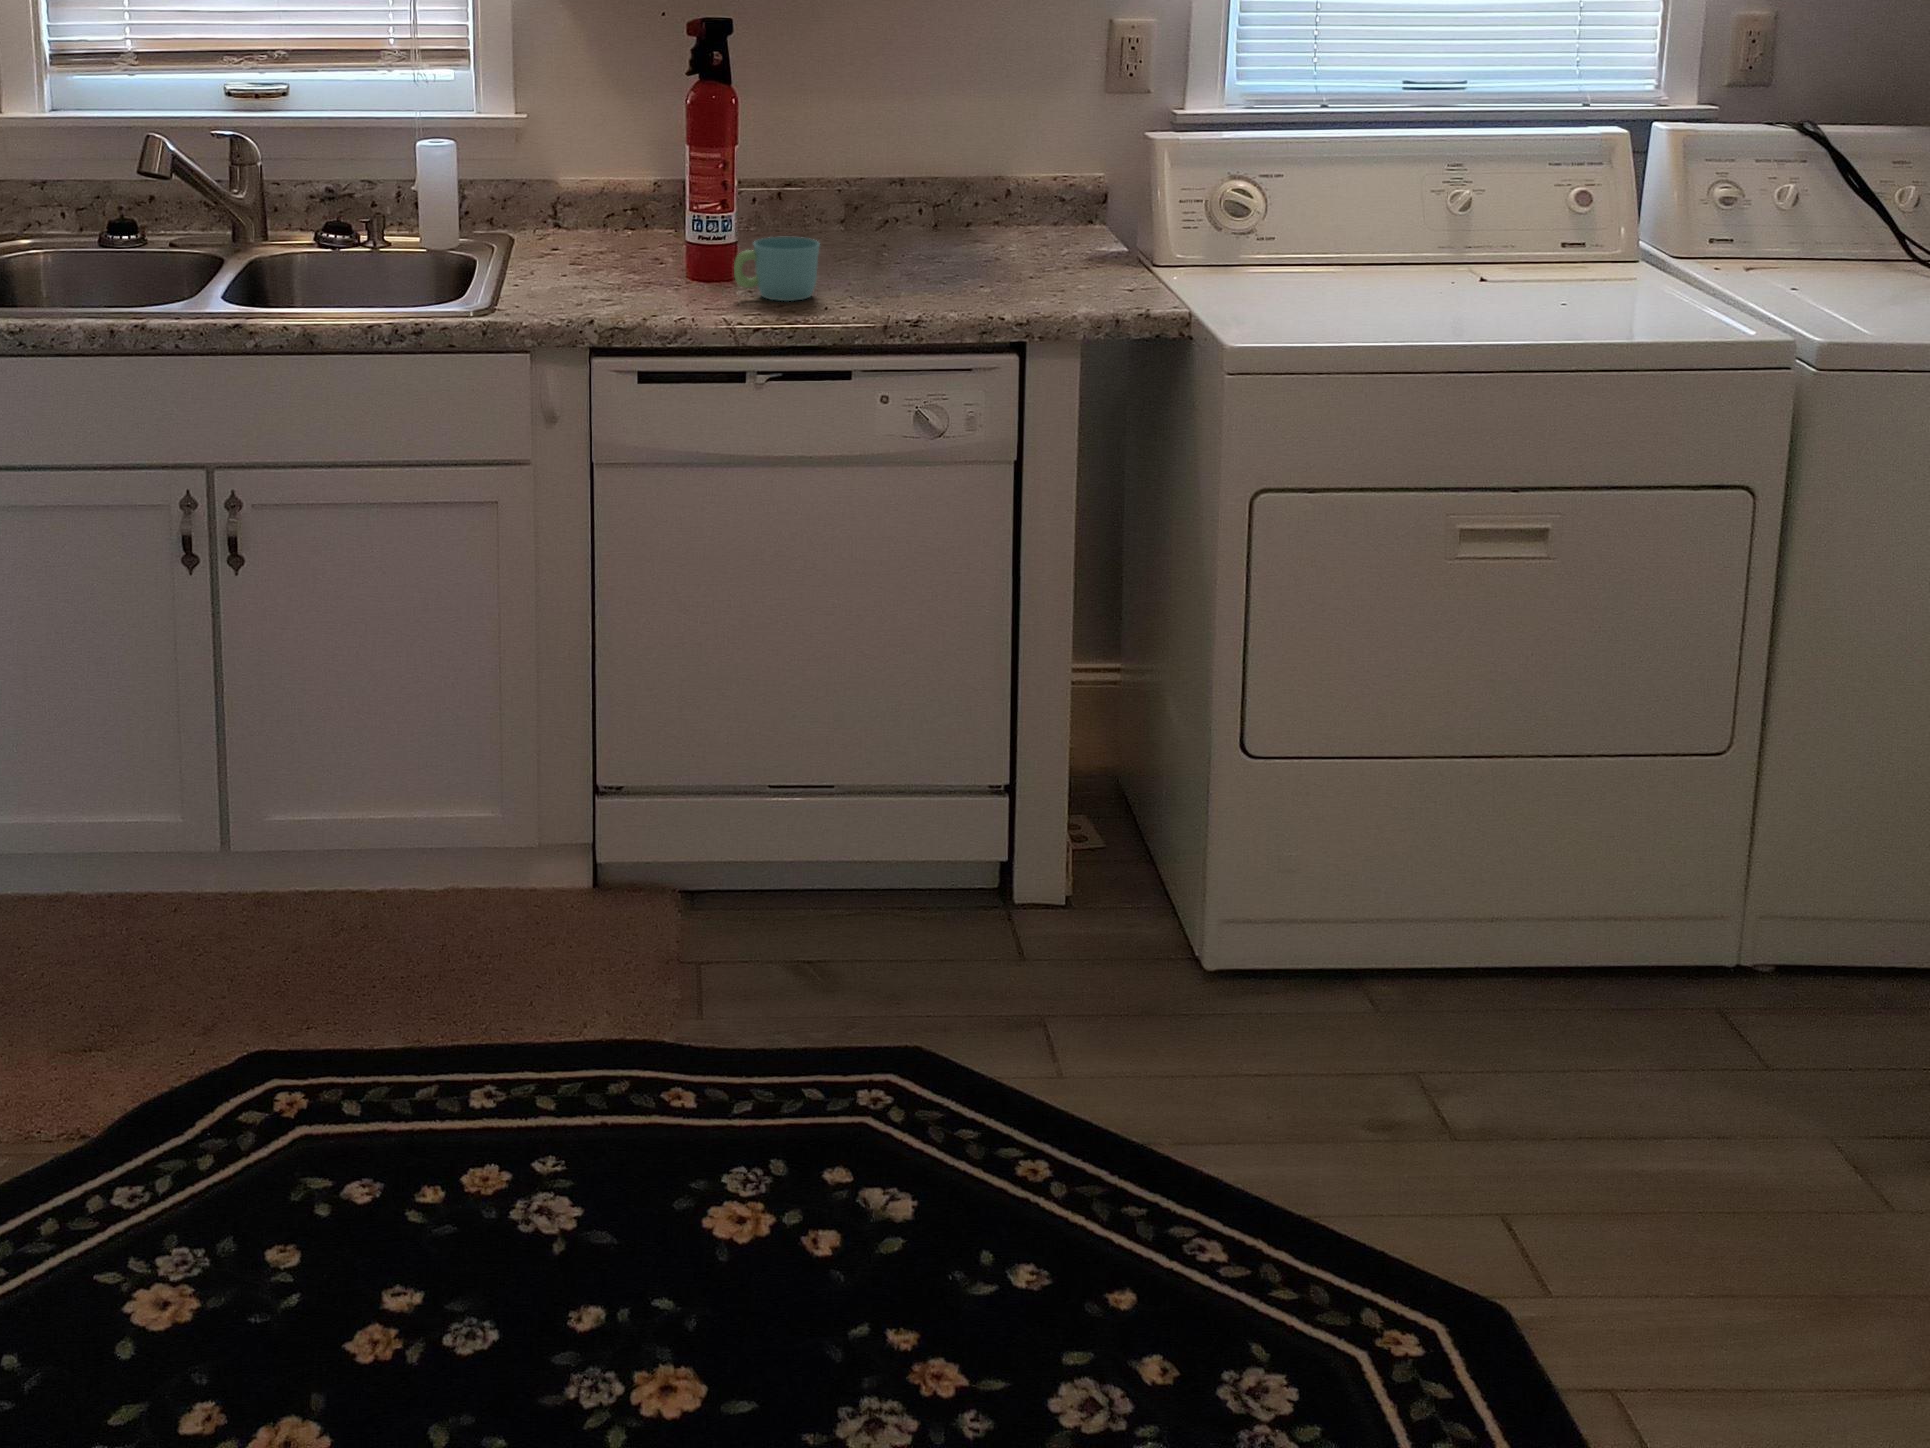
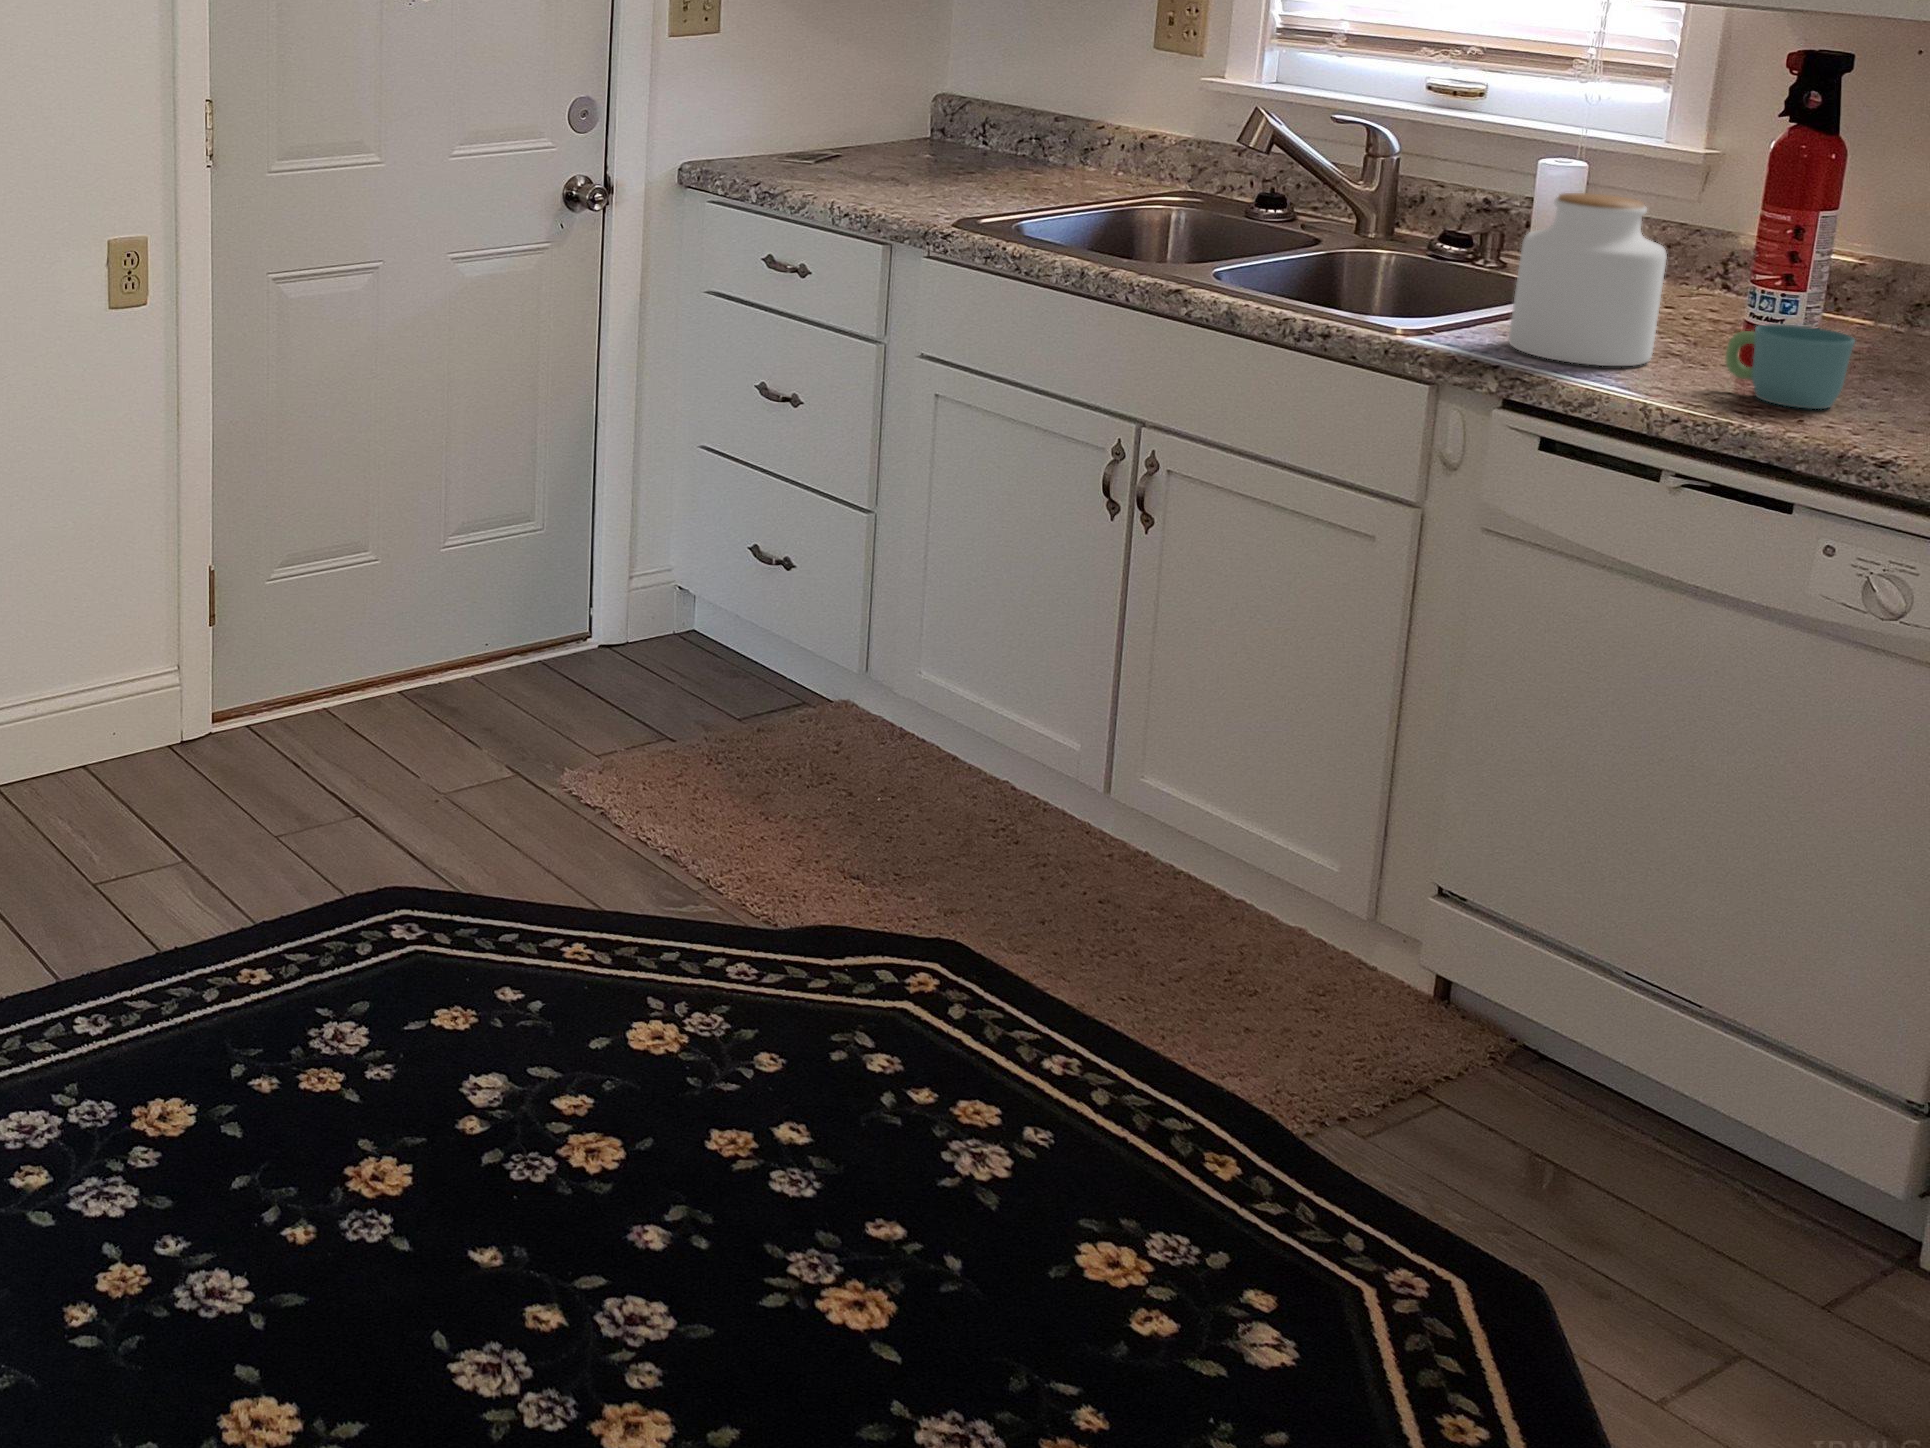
jar: none [554,164,663,309] -> present [1509,193,1667,366]

